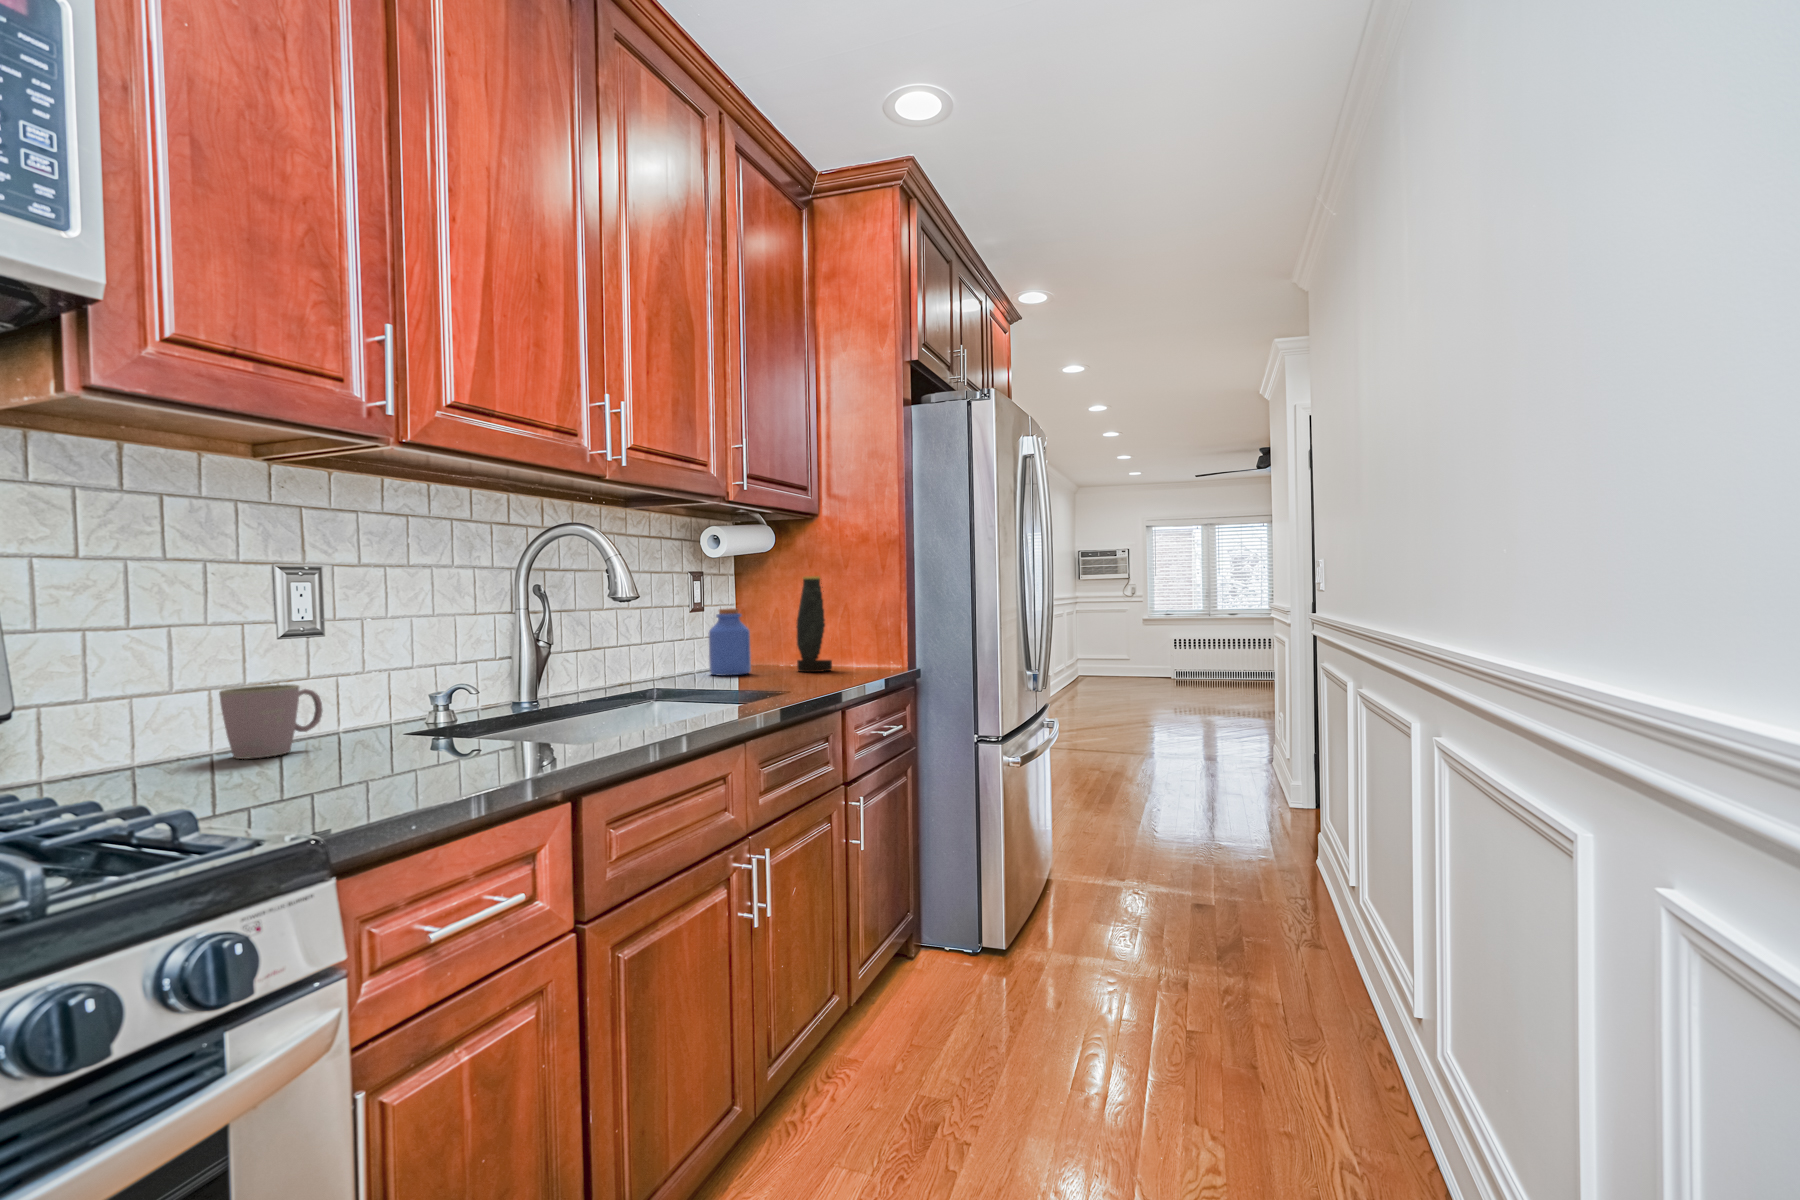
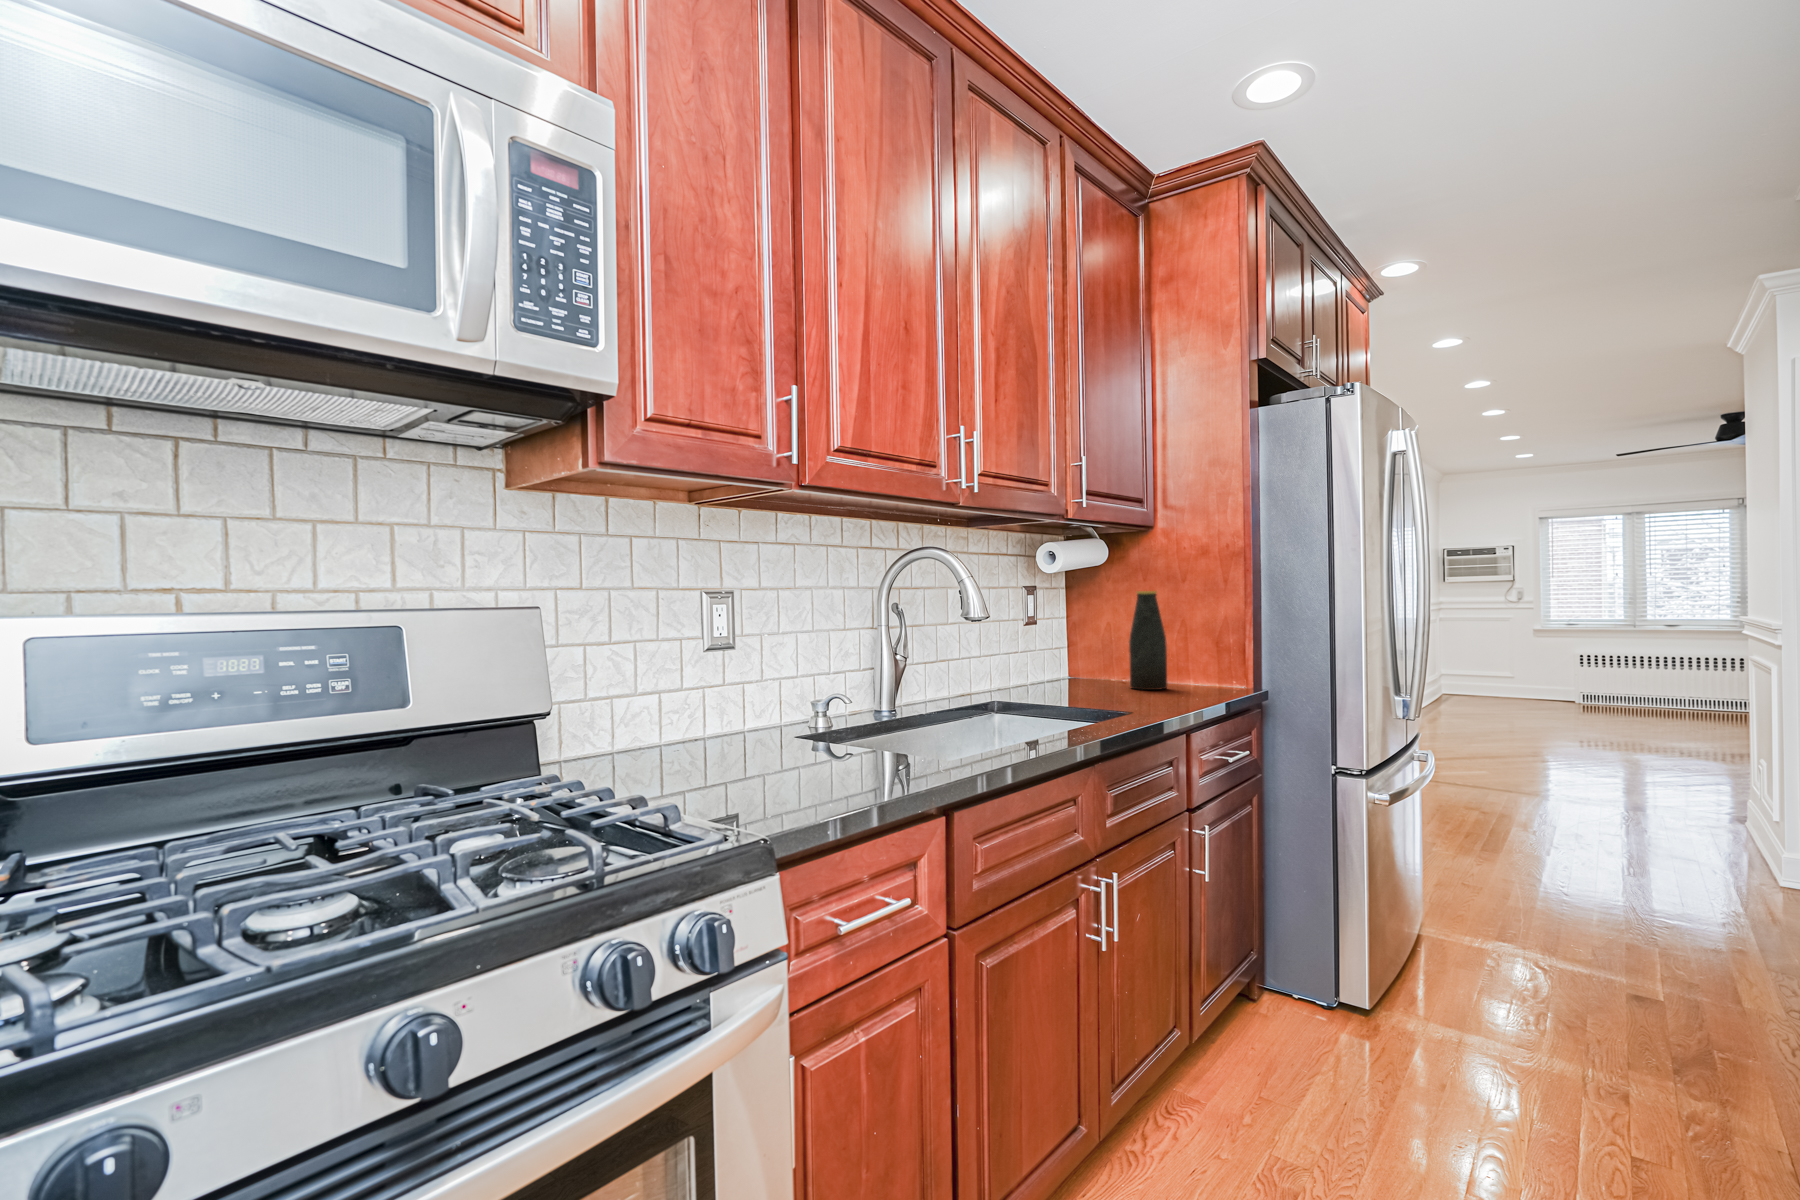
jar: present [708,608,751,676] -> none [1041,623,1083,690]
mug: present [219,684,322,759] -> none [670,693,739,754]

